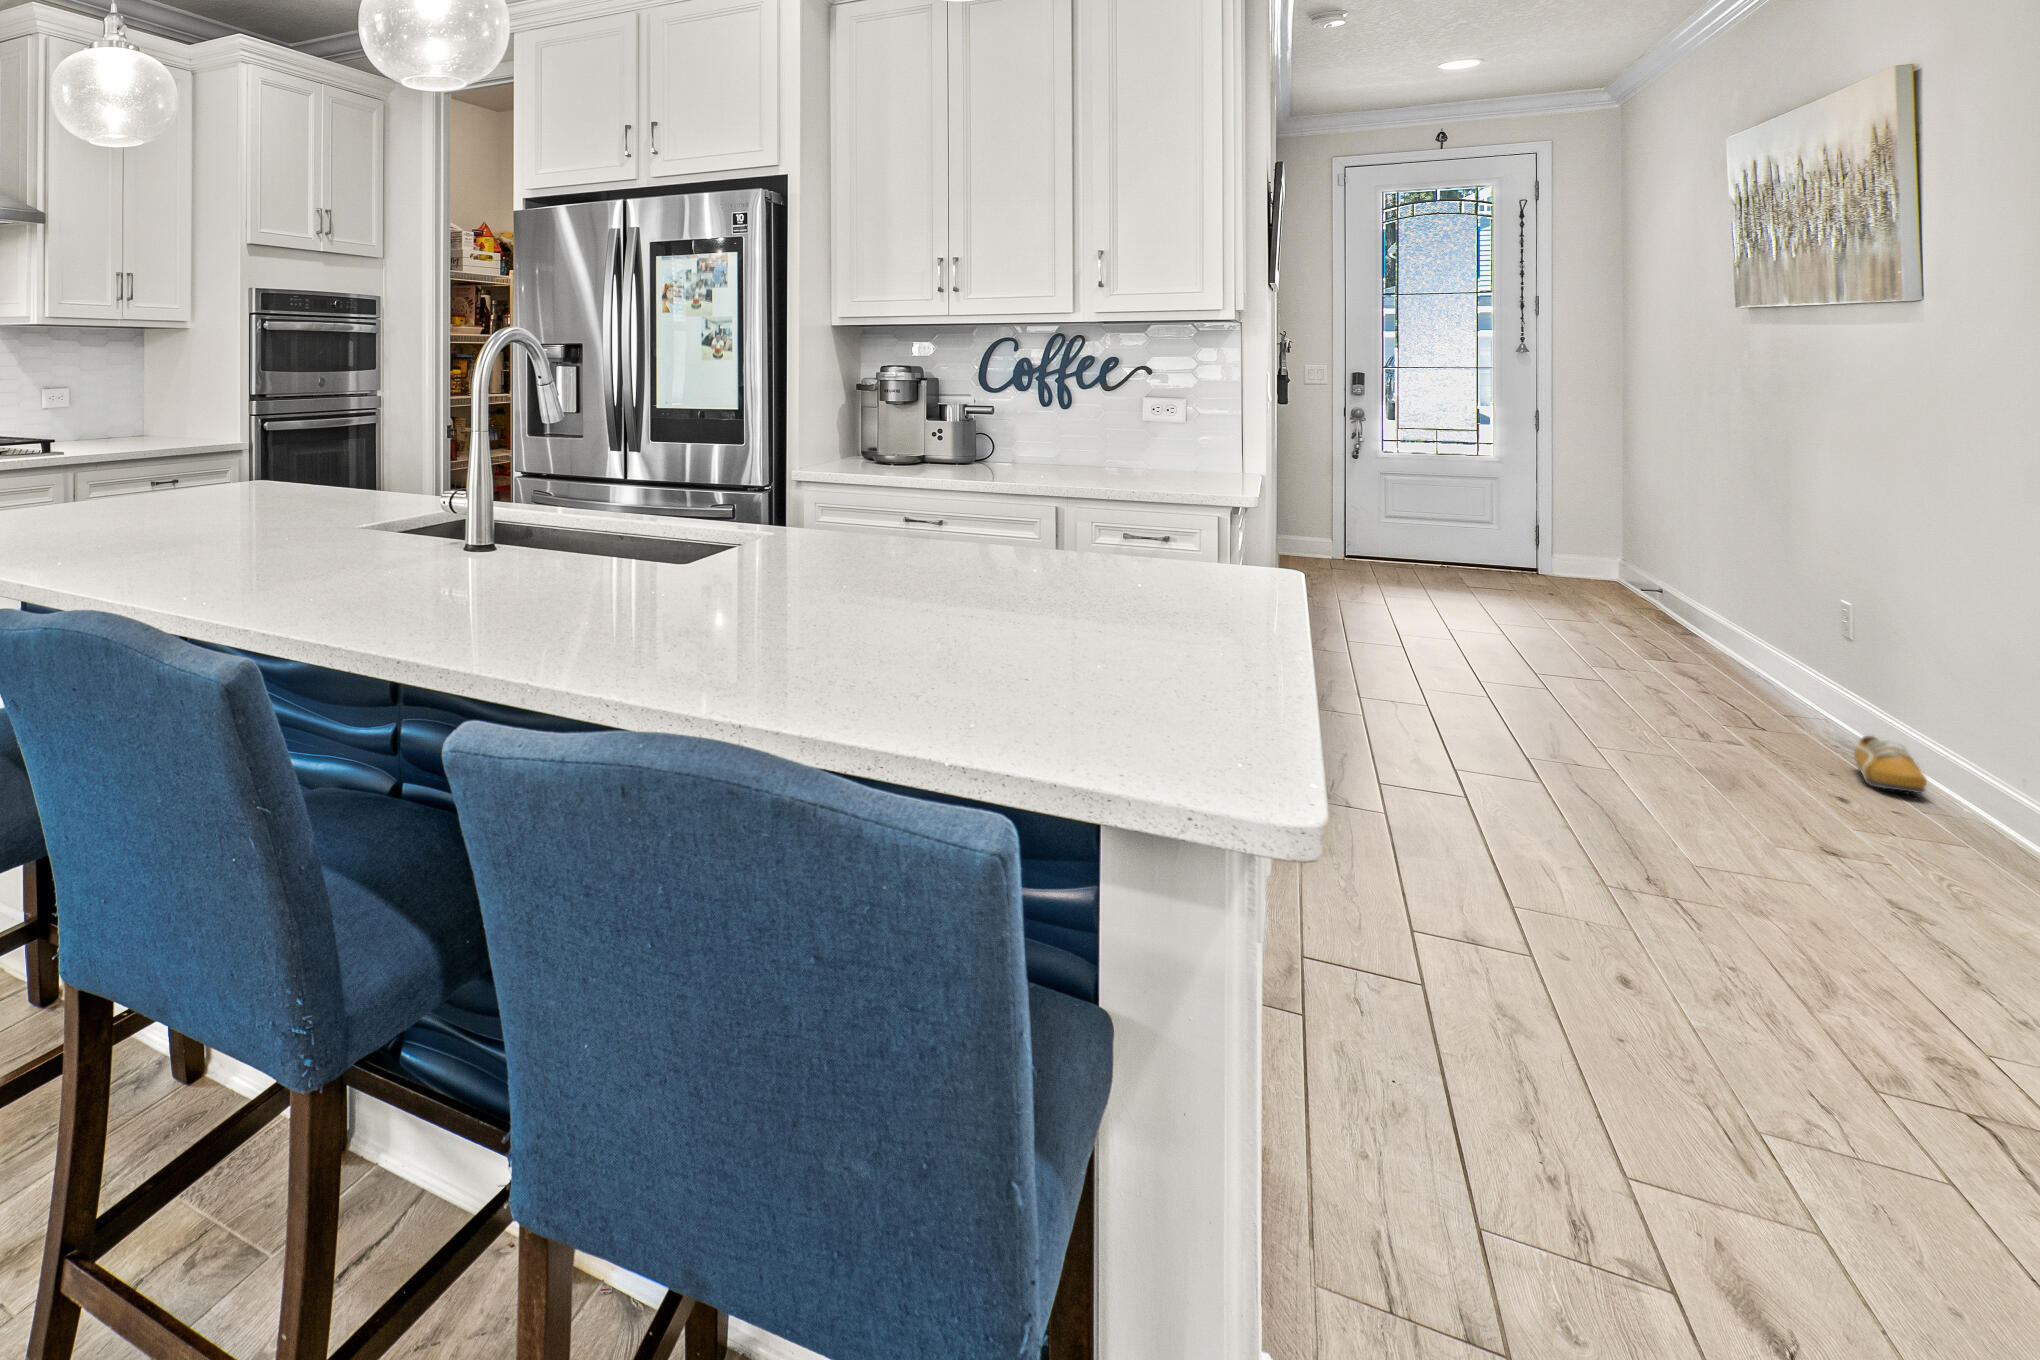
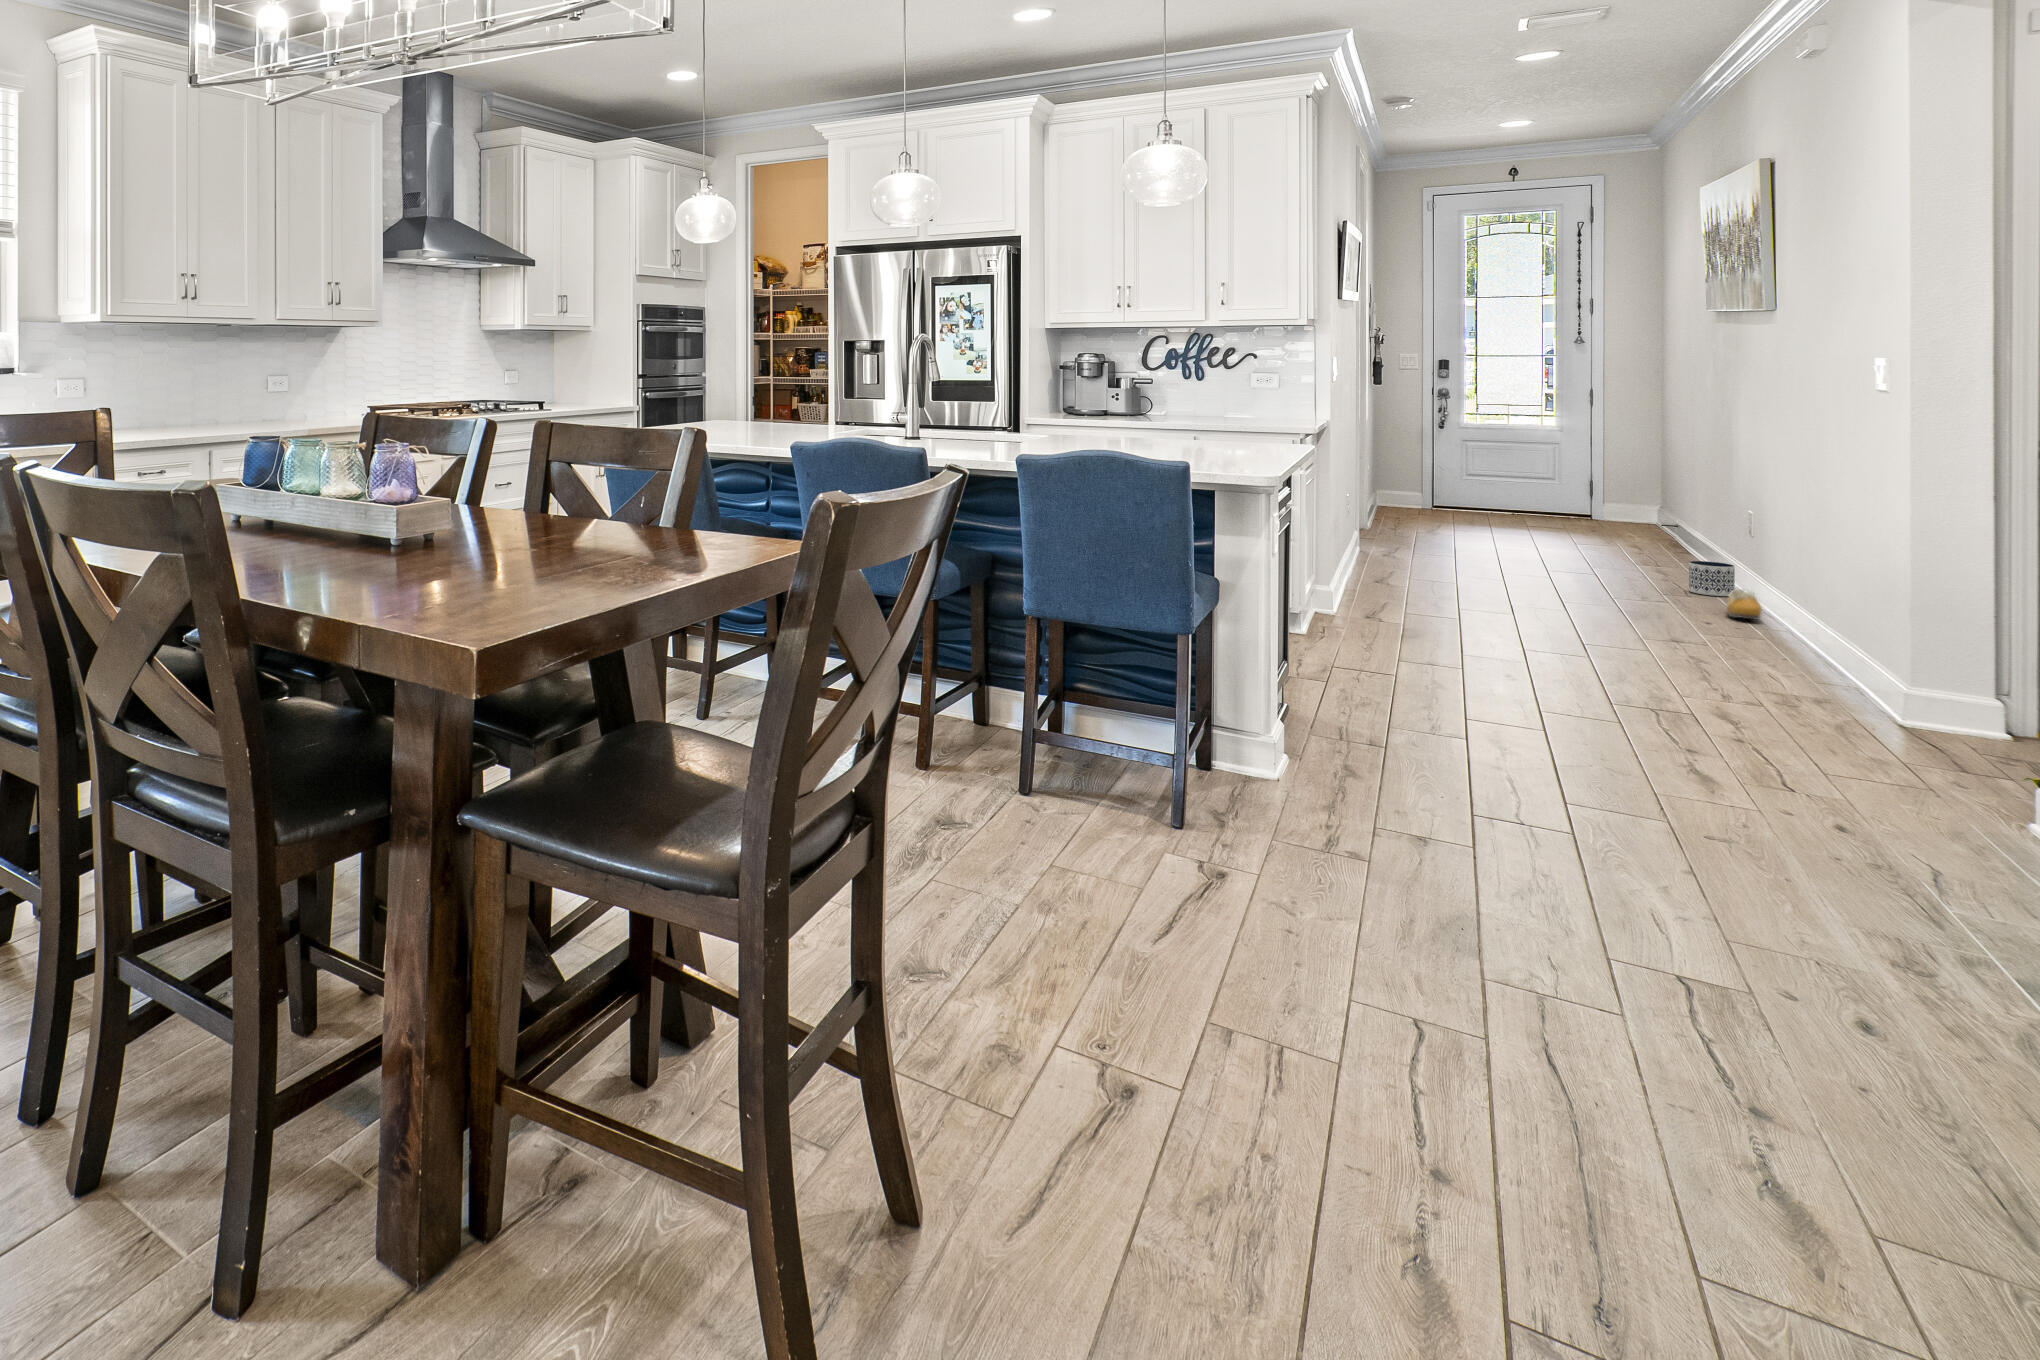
planter: none [1760,674,1831,732] -> present [1689,561,1735,596]

